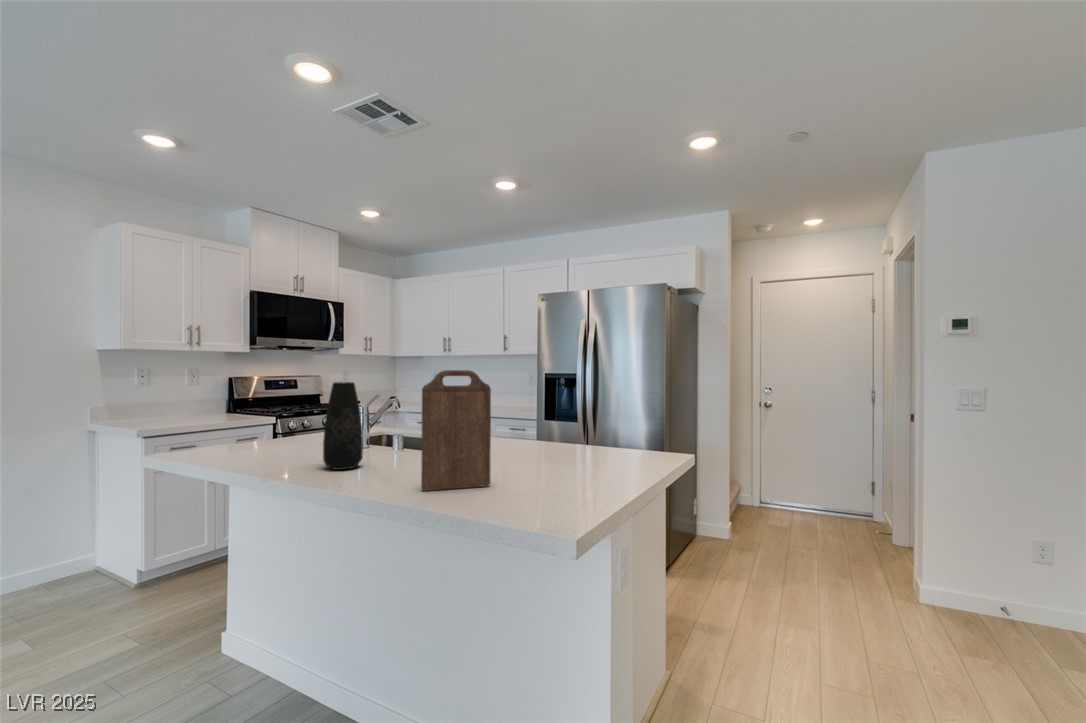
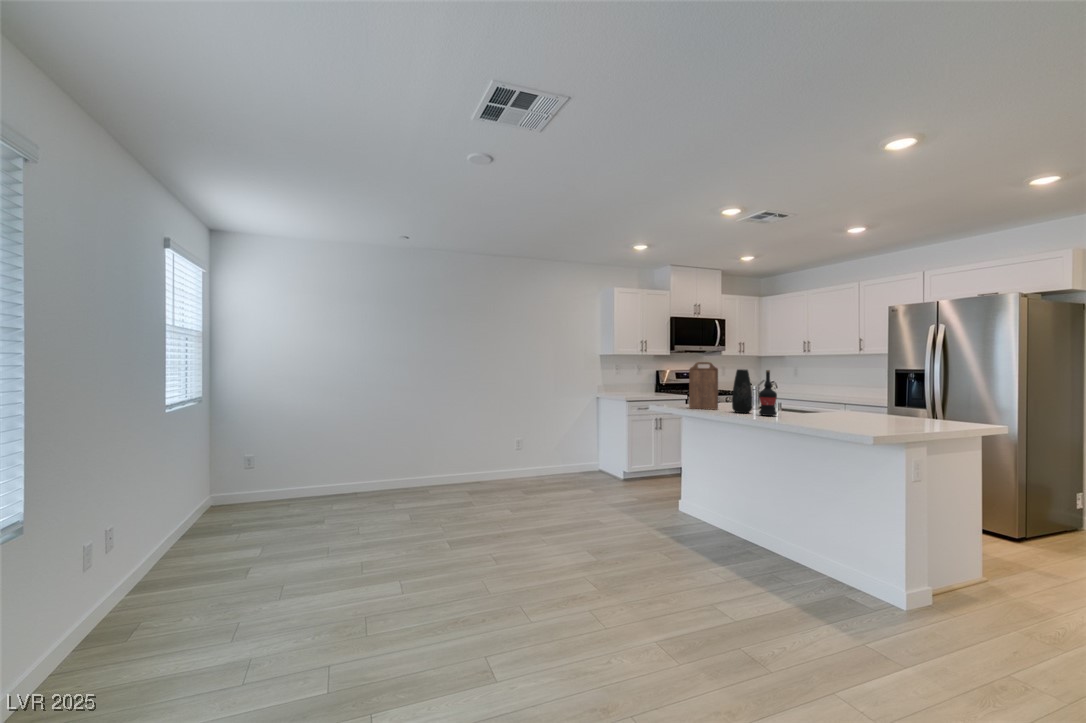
cutting board: present [421,370,491,491] -> present [689,362,718,410]
wine bottle: none [373,384,406,473] -> present [759,370,777,416]

